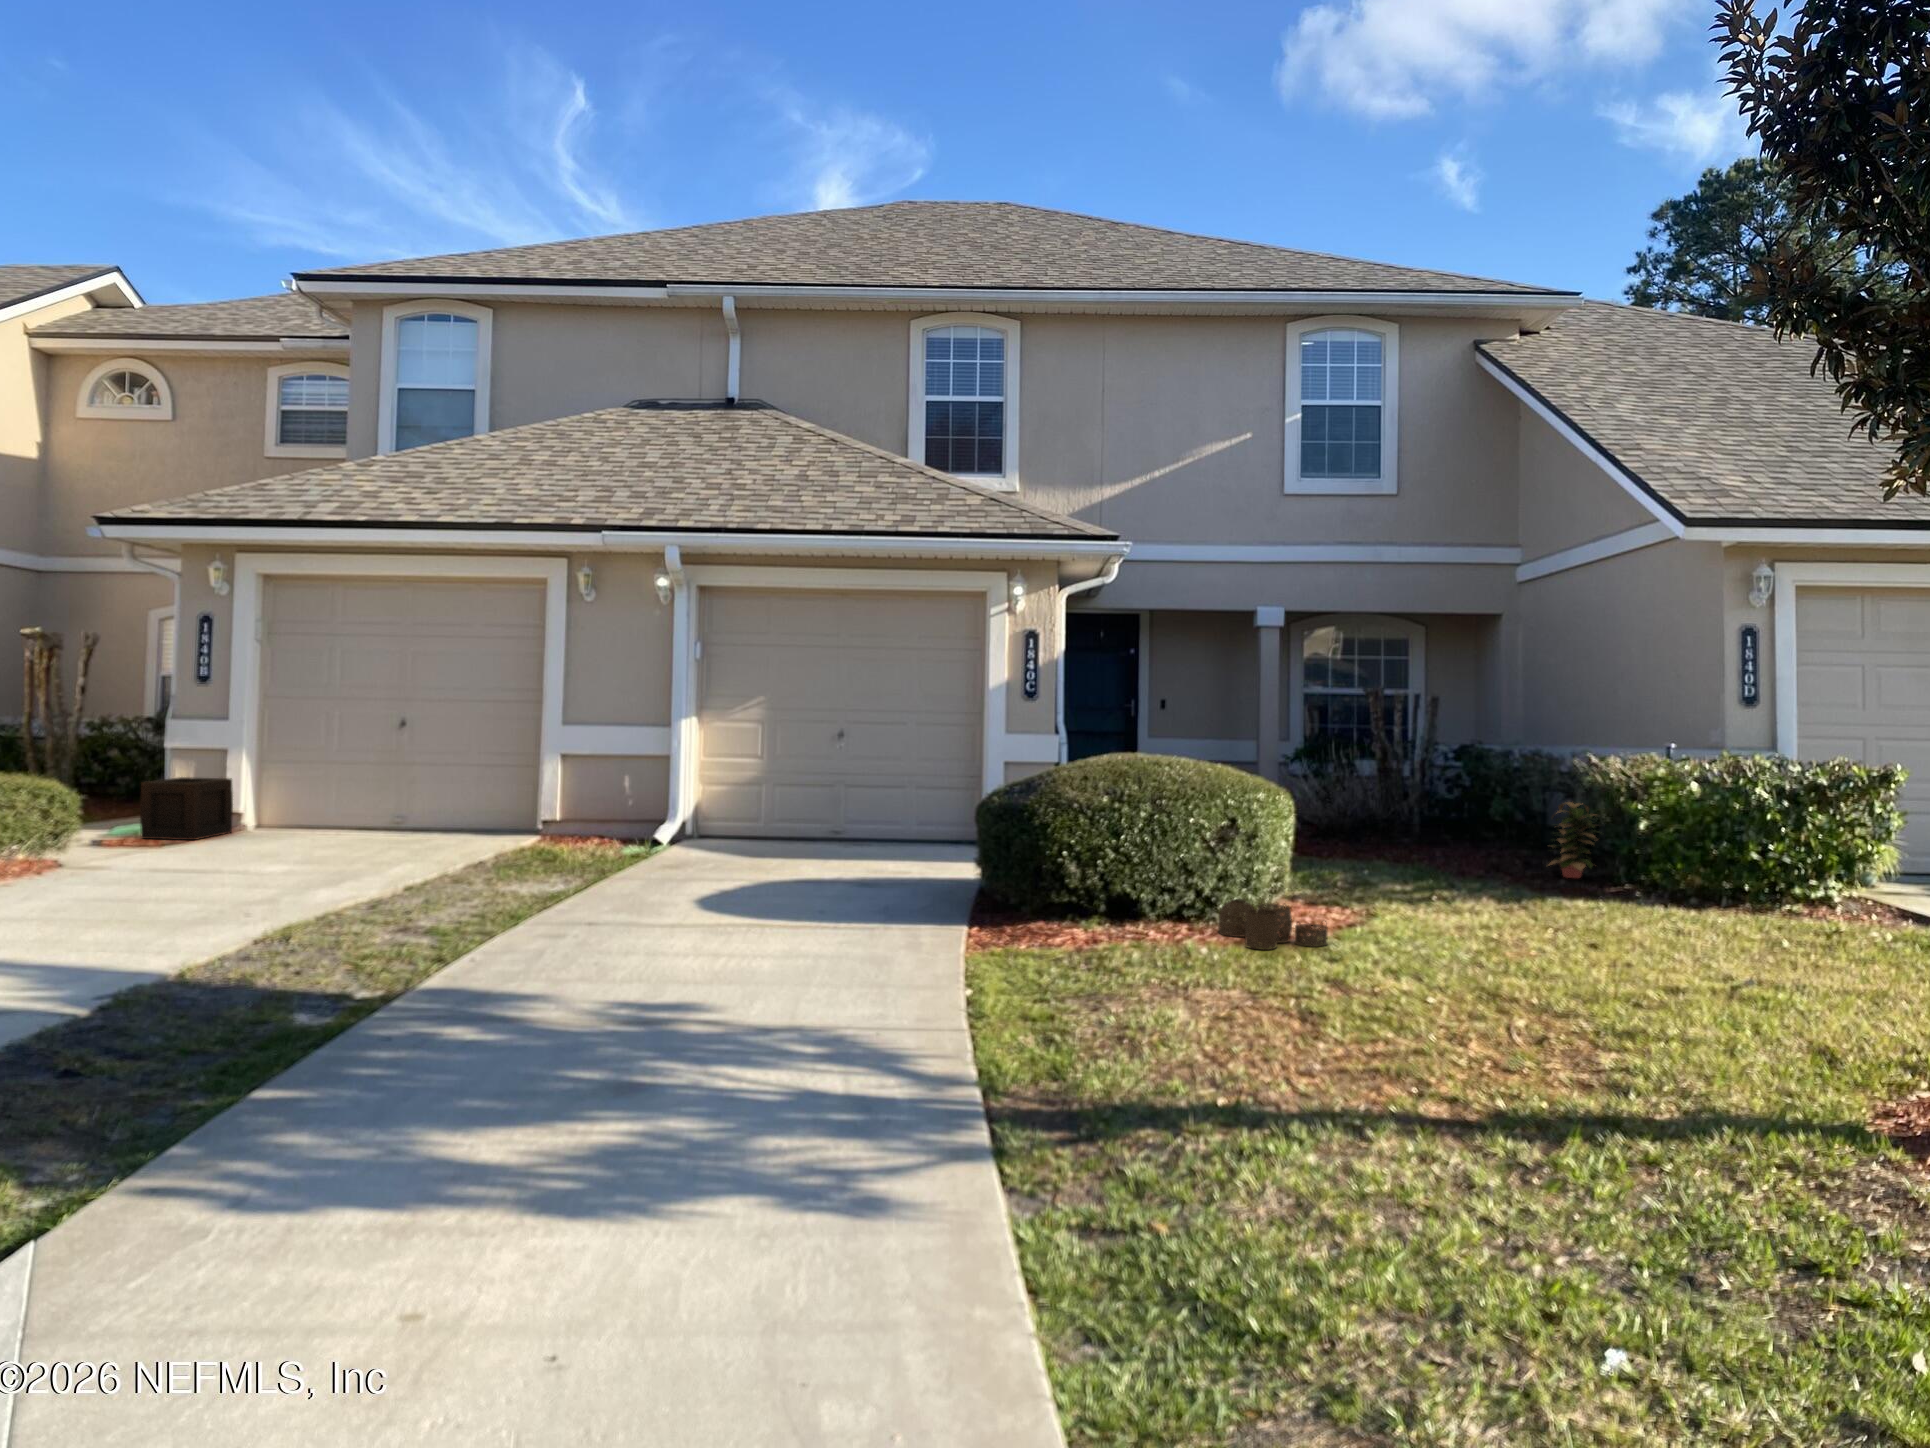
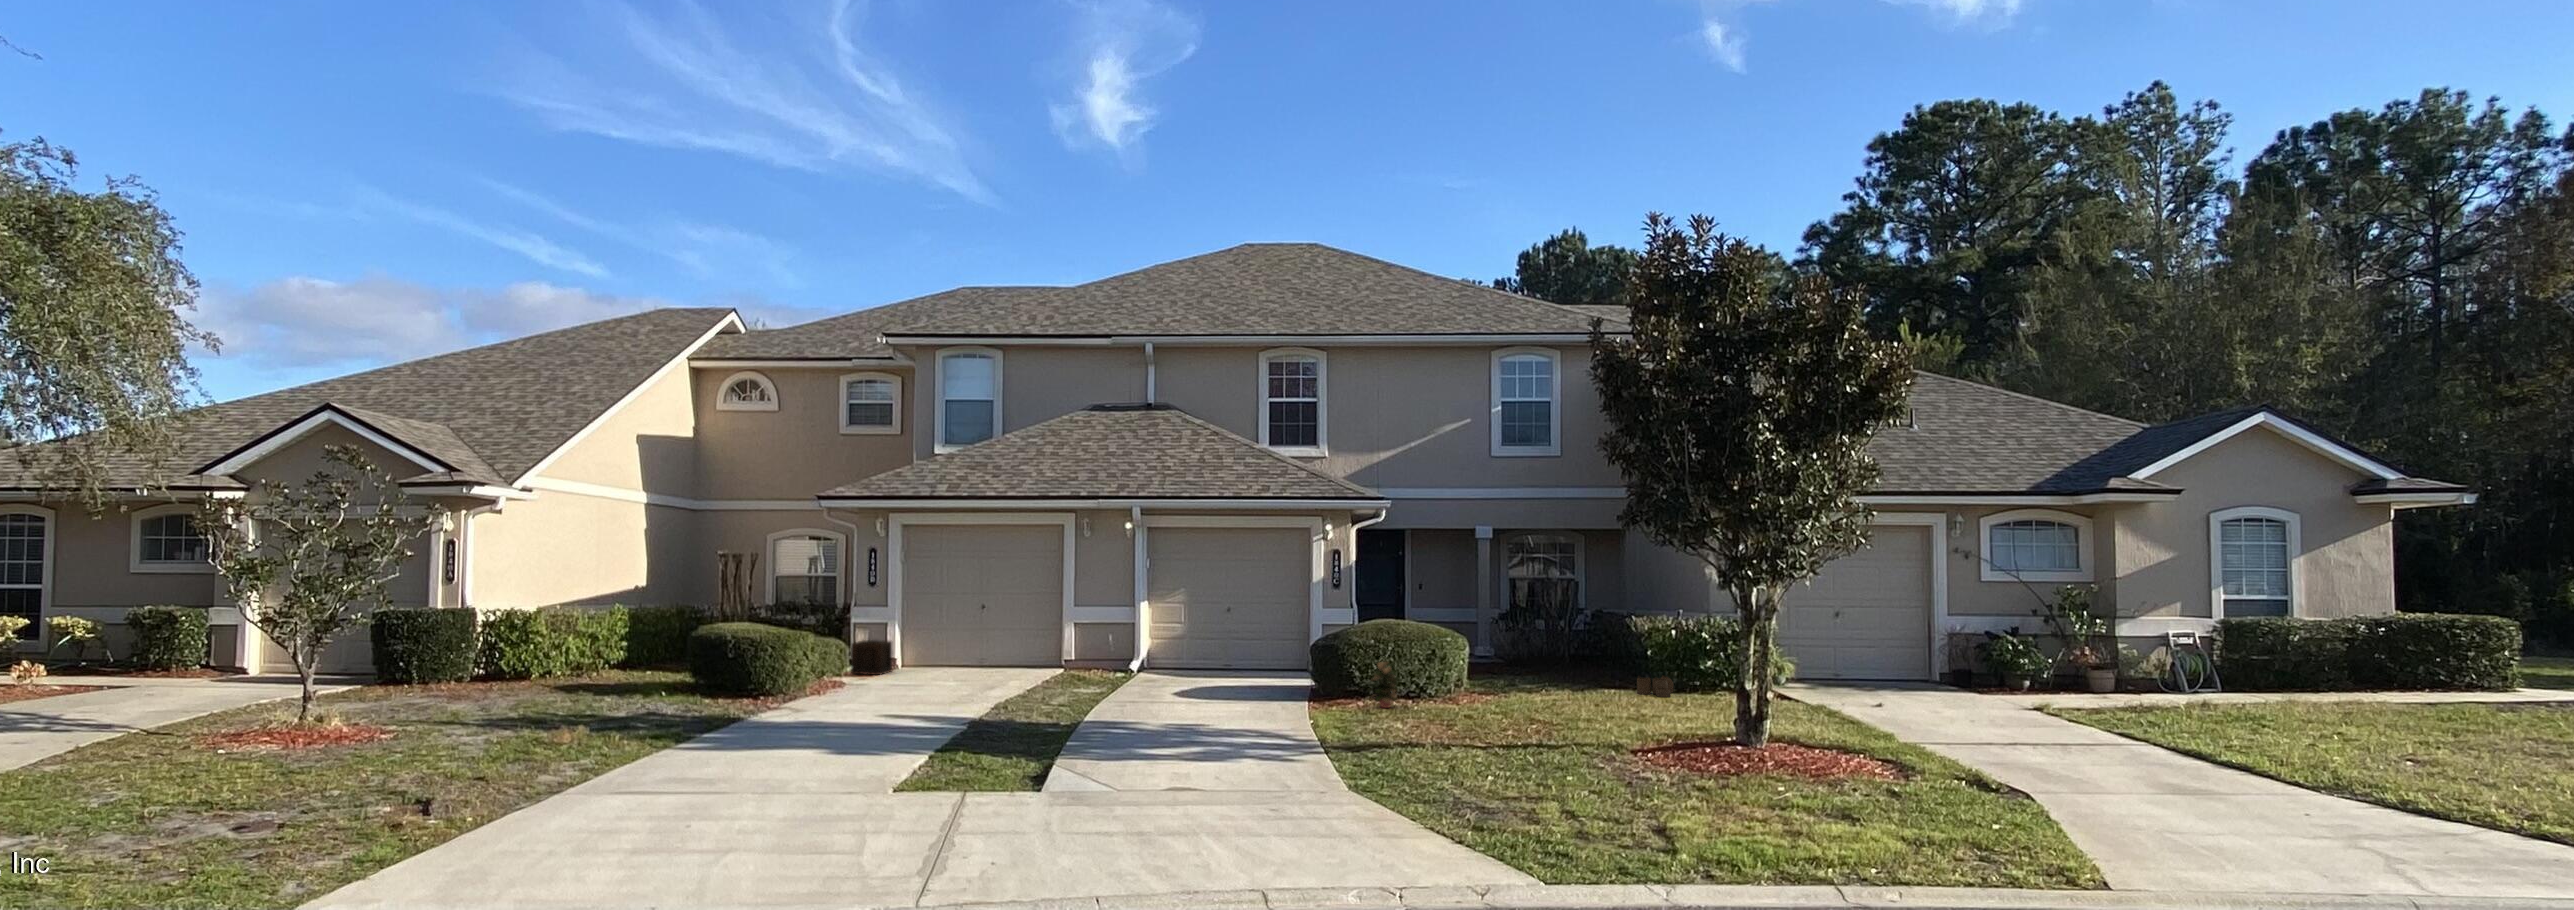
decorative plant: present [1549,802,1598,878] -> present [1374,662,1398,708]
woven basket: present [1218,898,1328,950] -> present [1637,676,1673,697]

